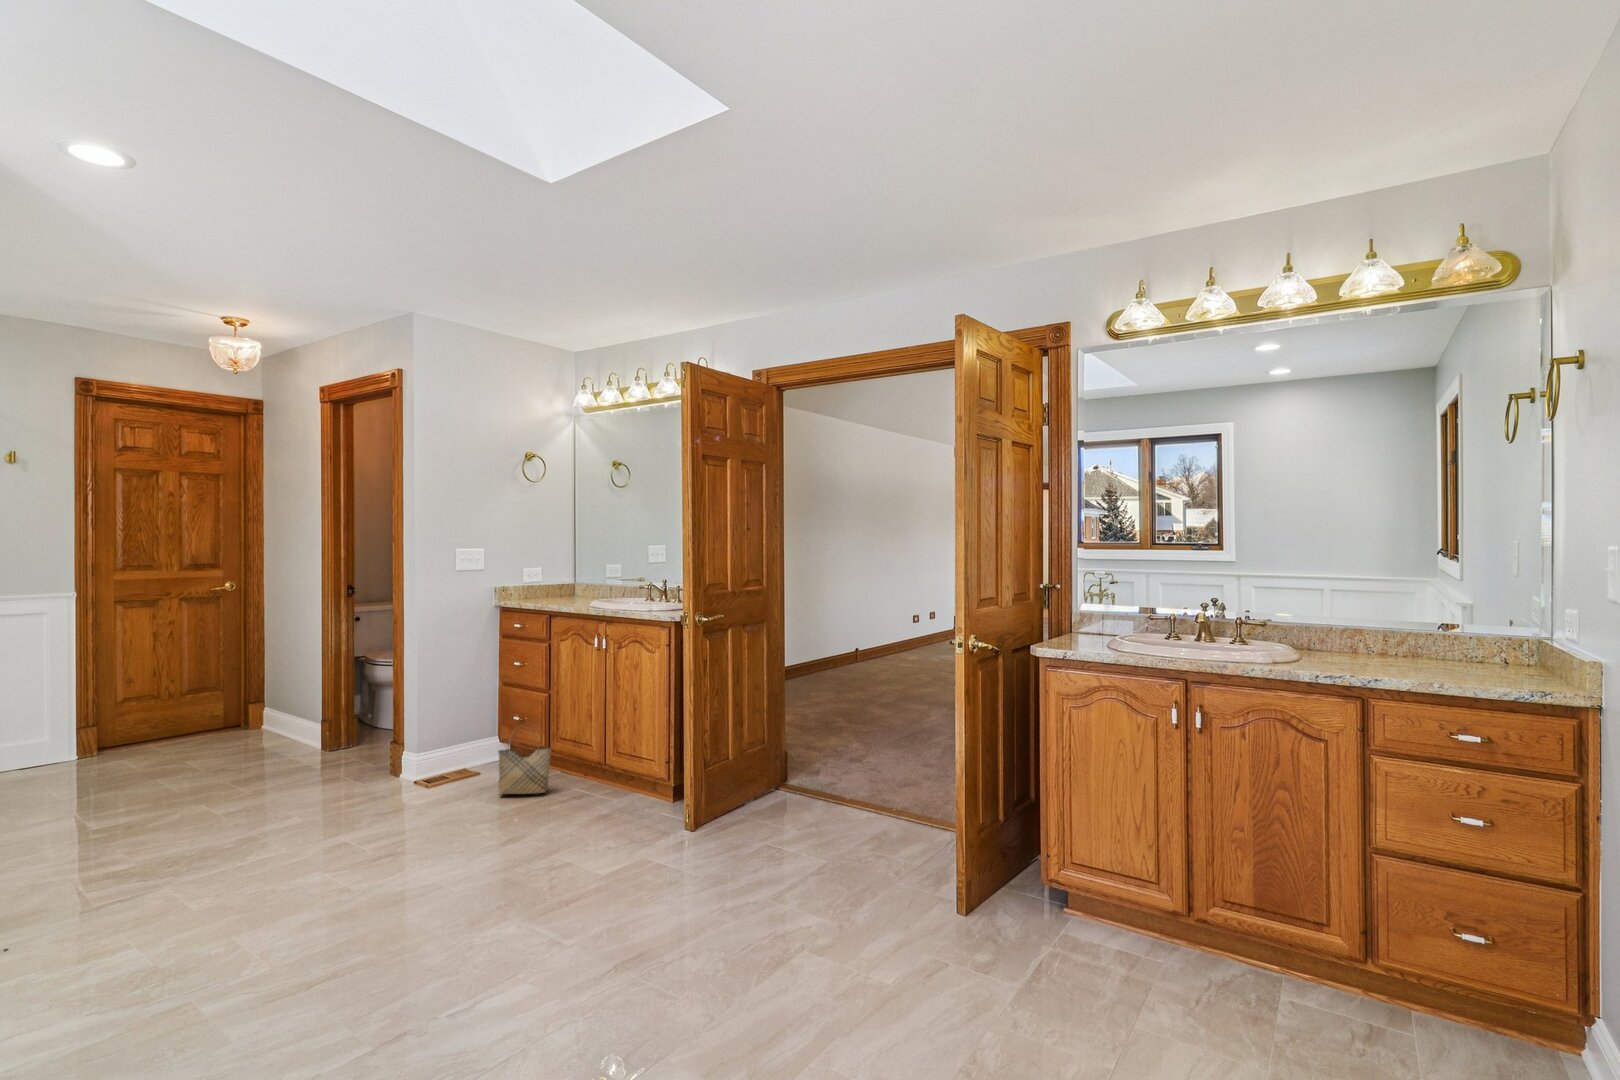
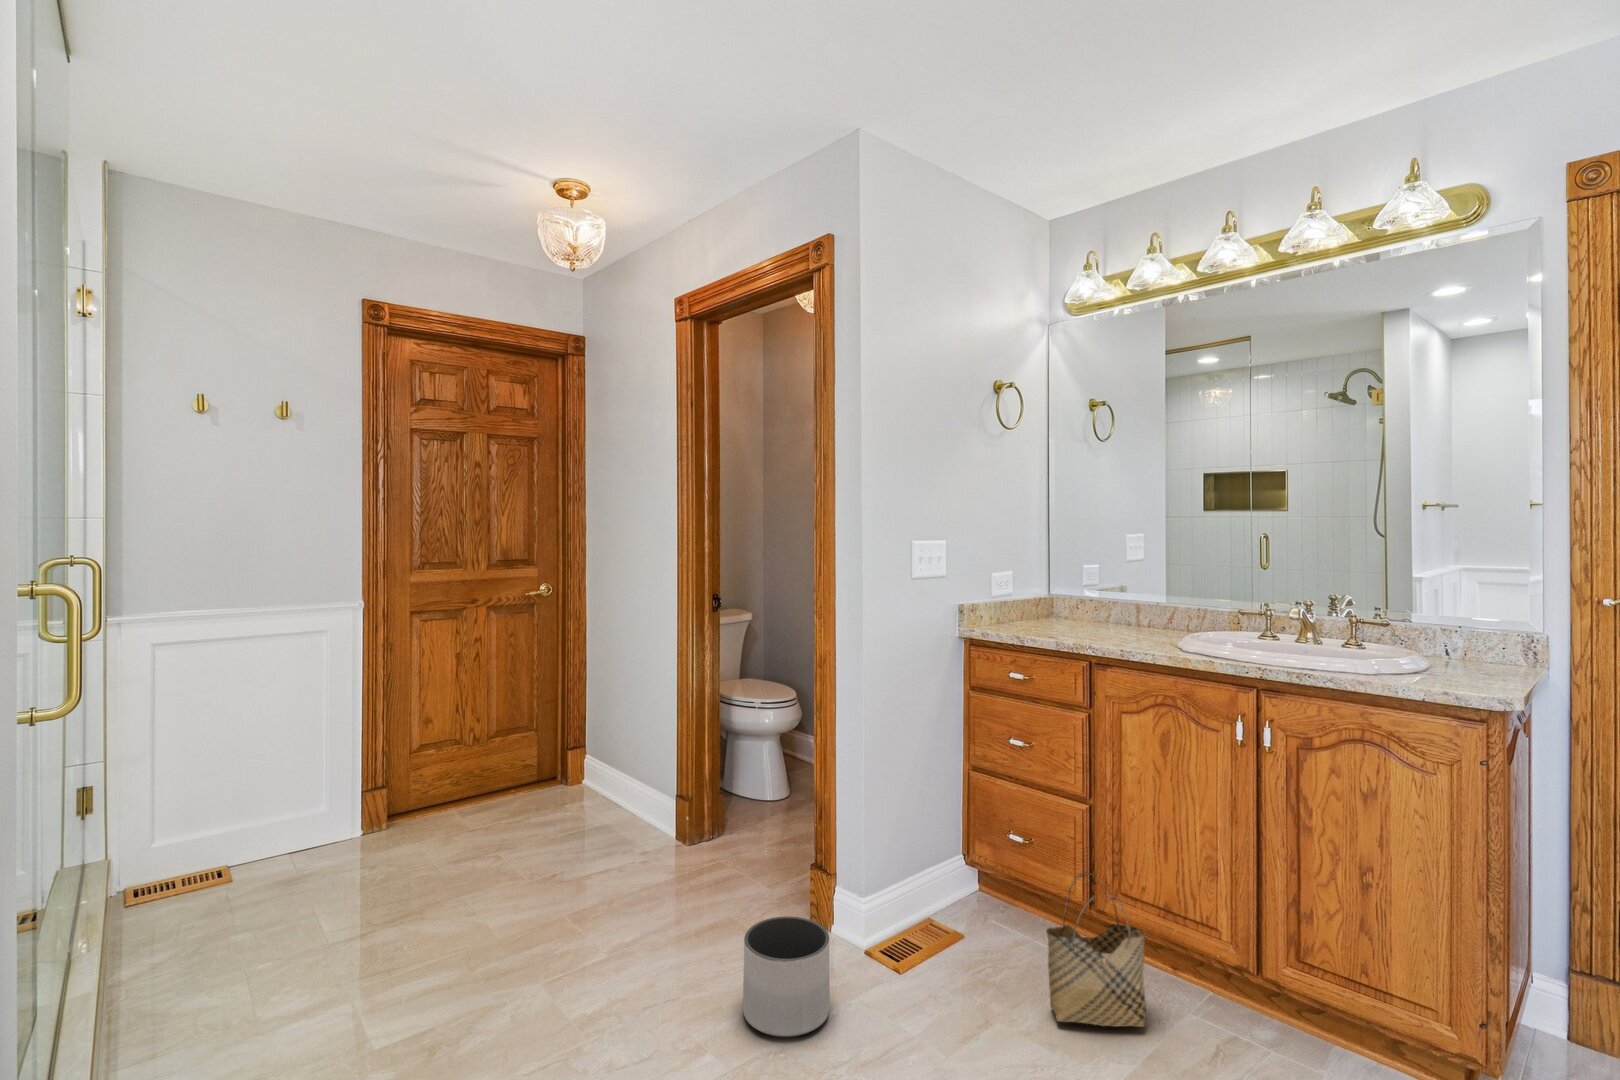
planter: none [322,757,376,812] -> present [743,916,830,1037]

